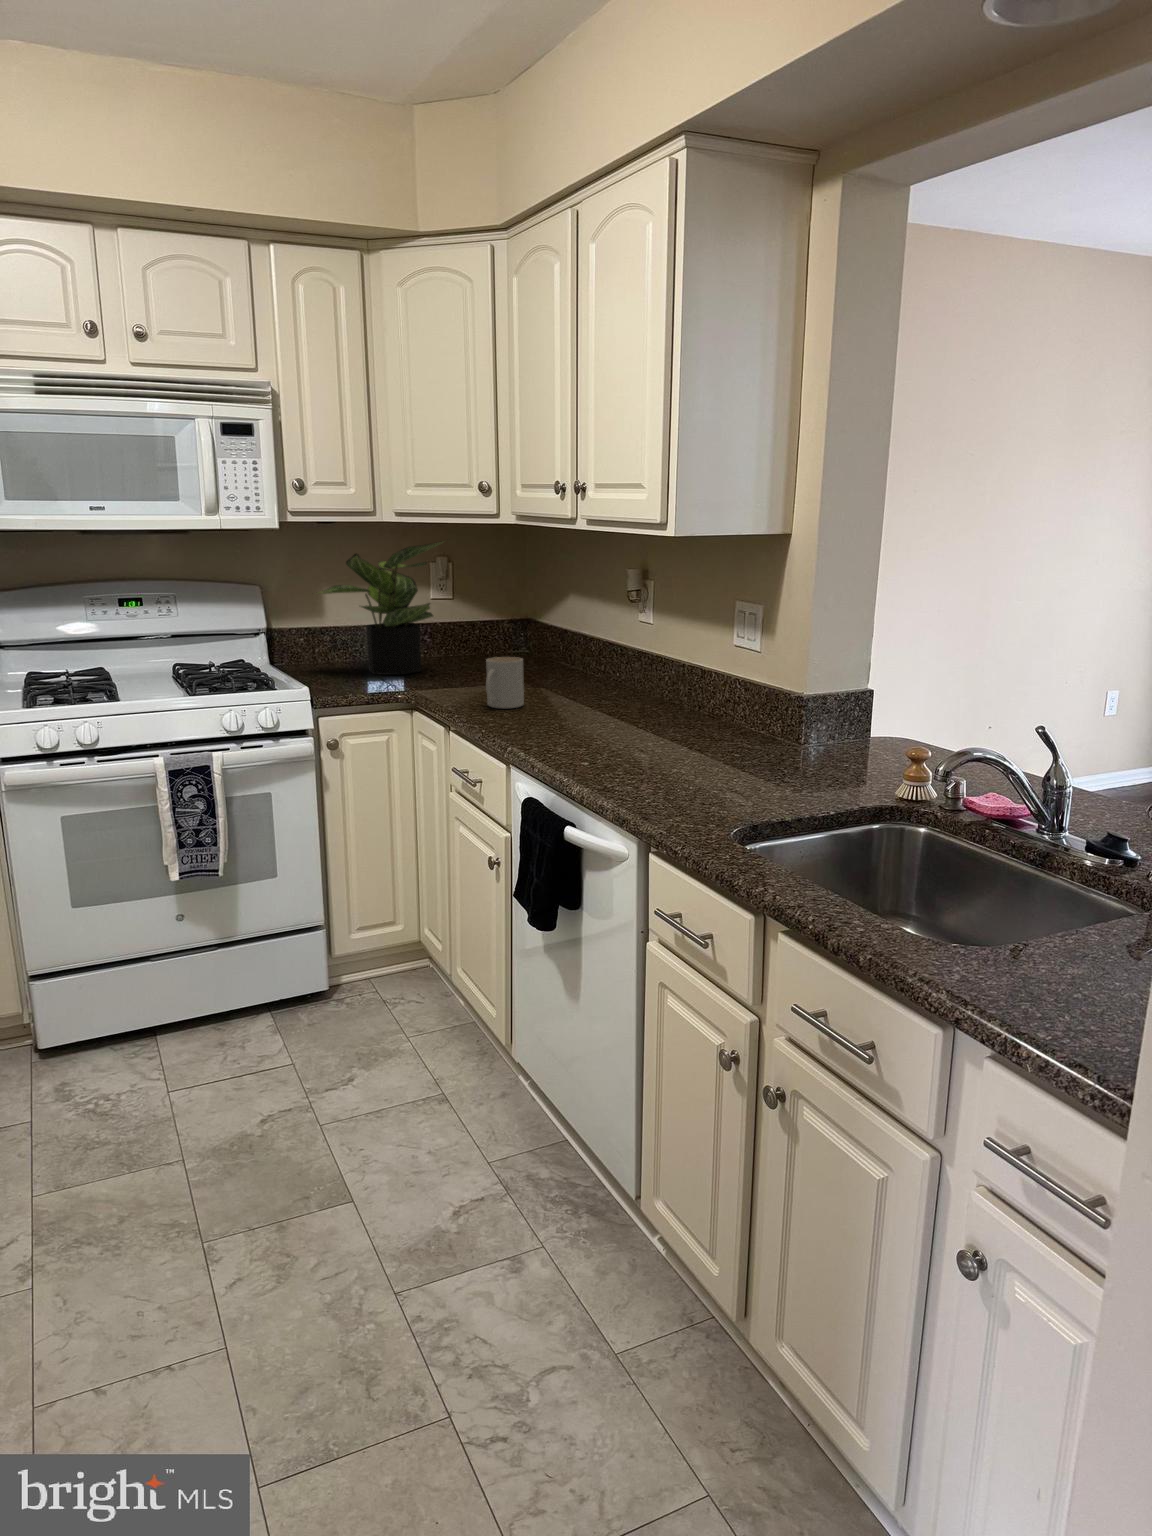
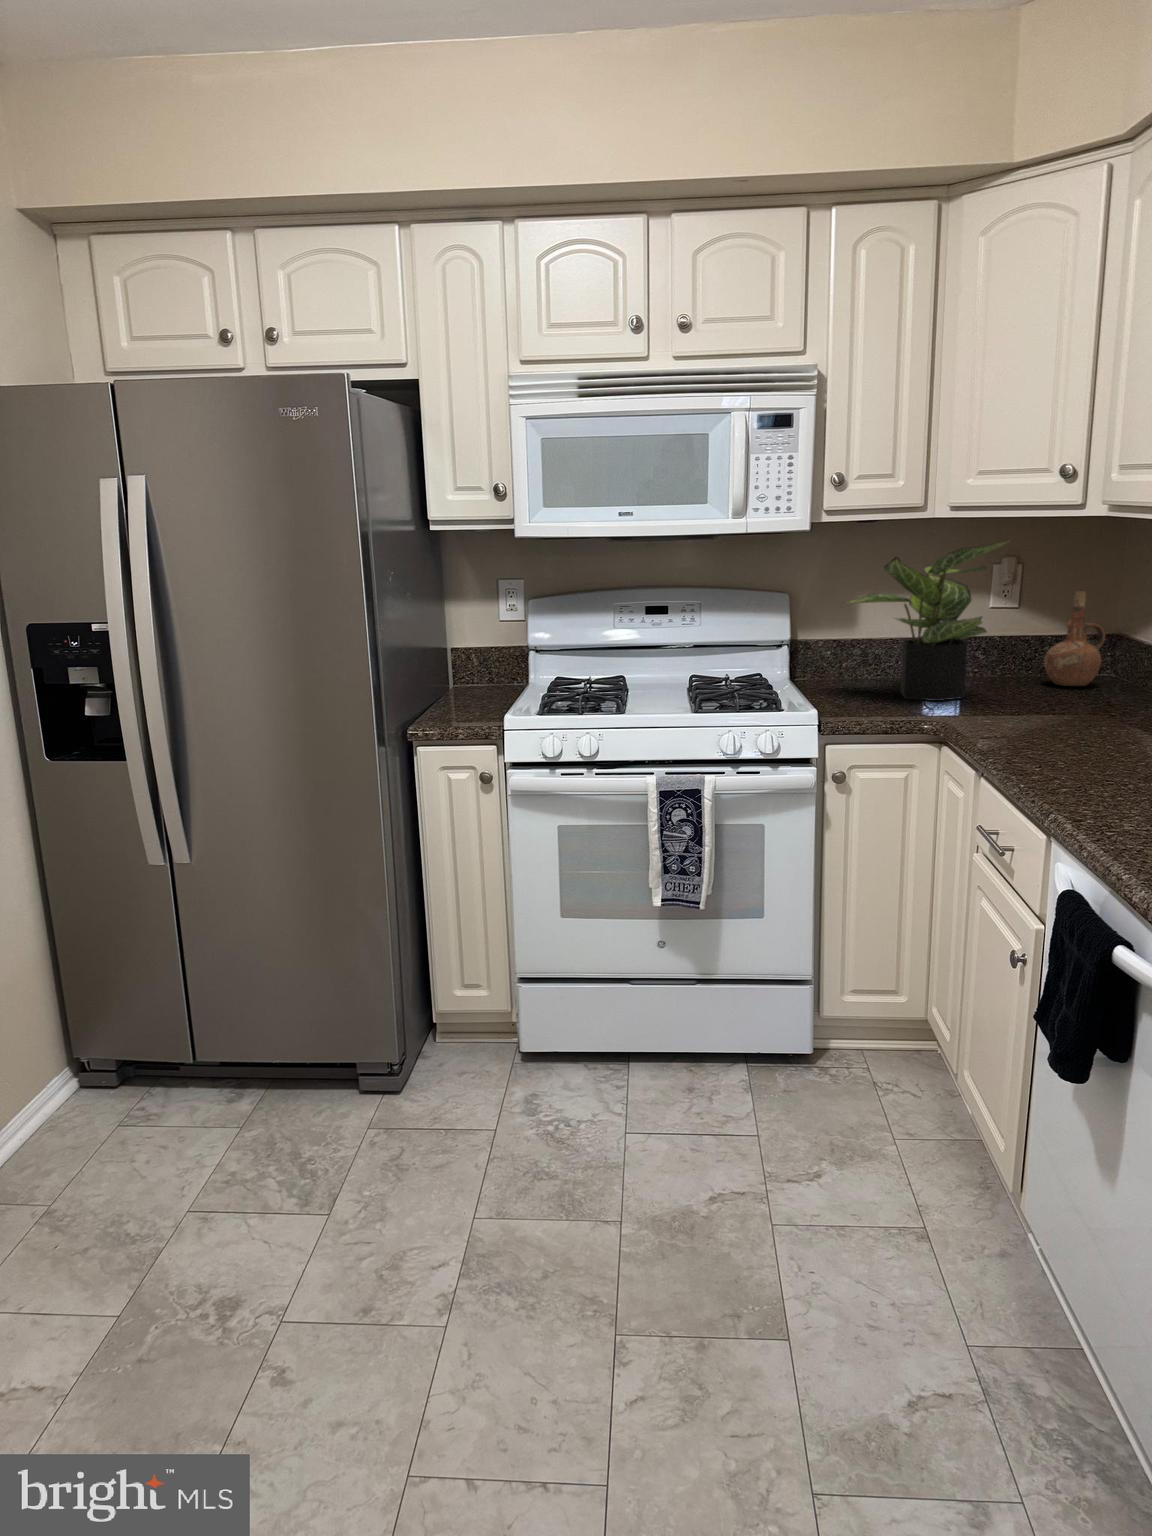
ceramic pitcher: none [477,583,518,658] -> present [1044,592,1105,686]
mug: present [486,657,524,708] -> none [1037,690,1096,757]

